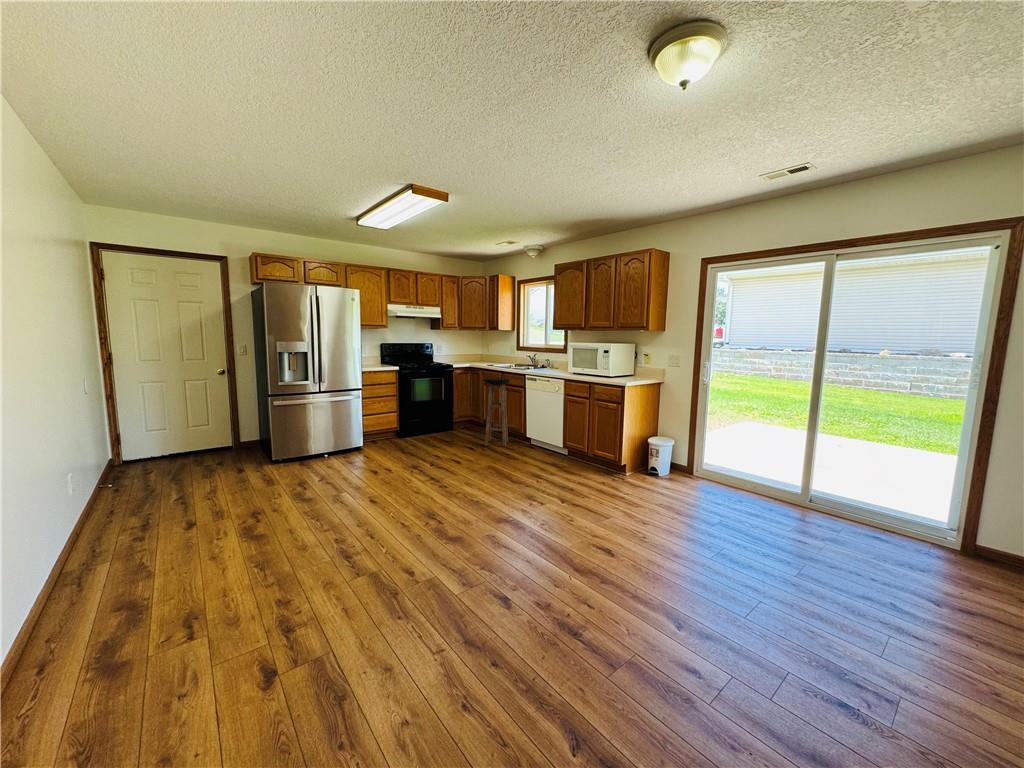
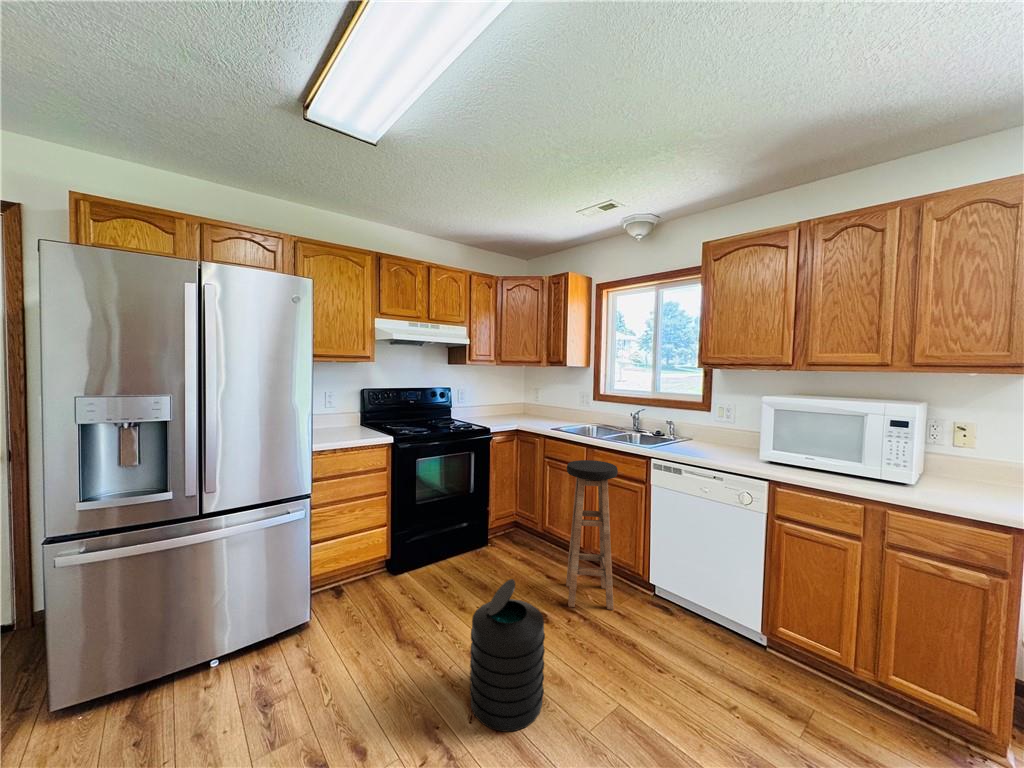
trash can: none [430,416,460,468] -> present [470,579,545,732]

